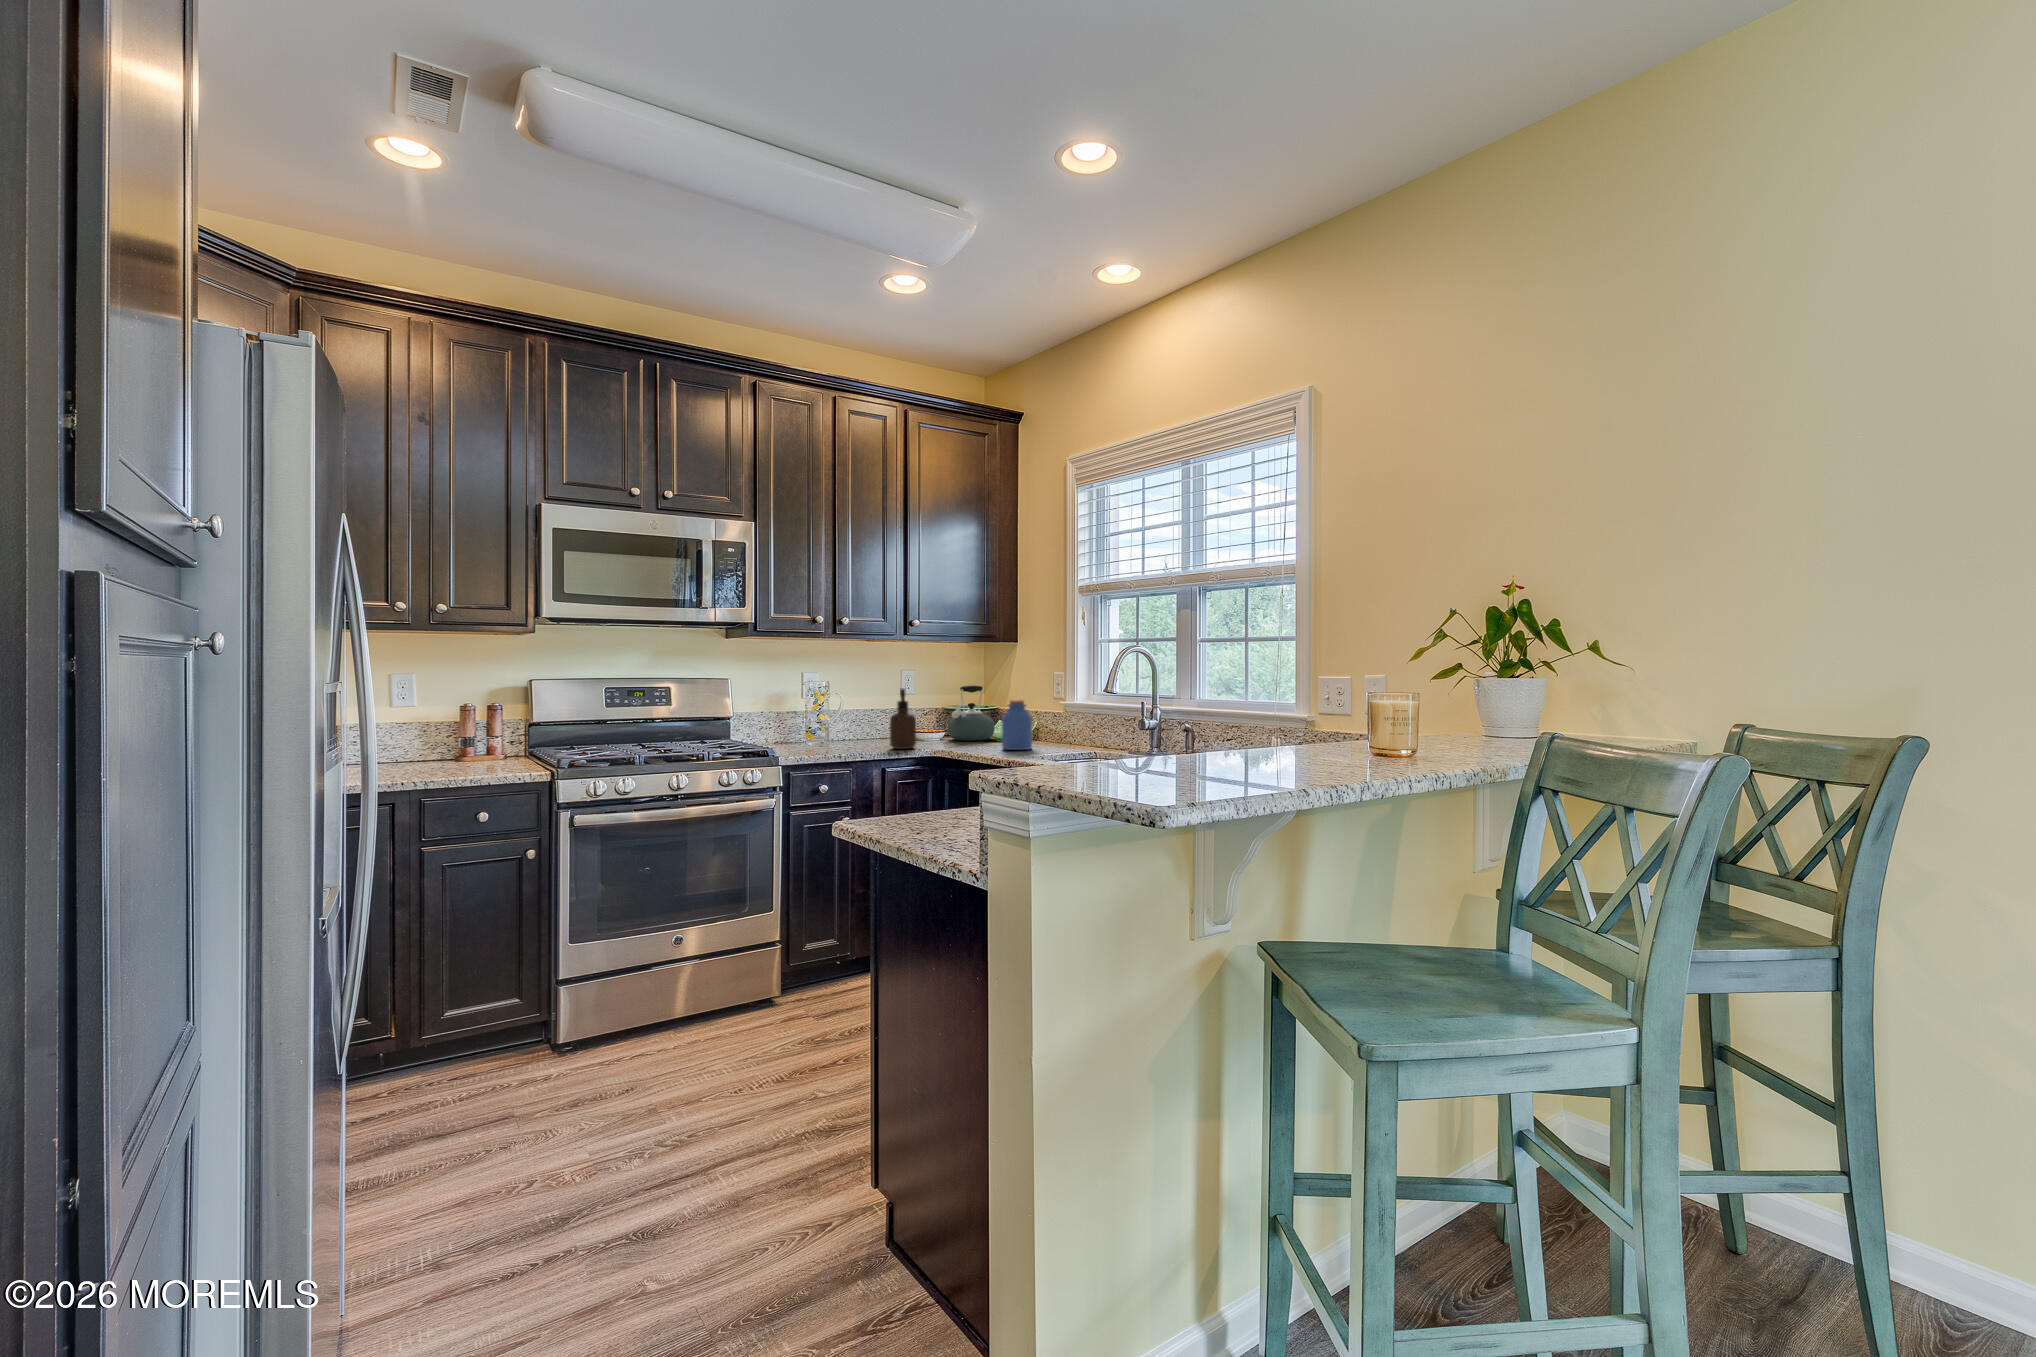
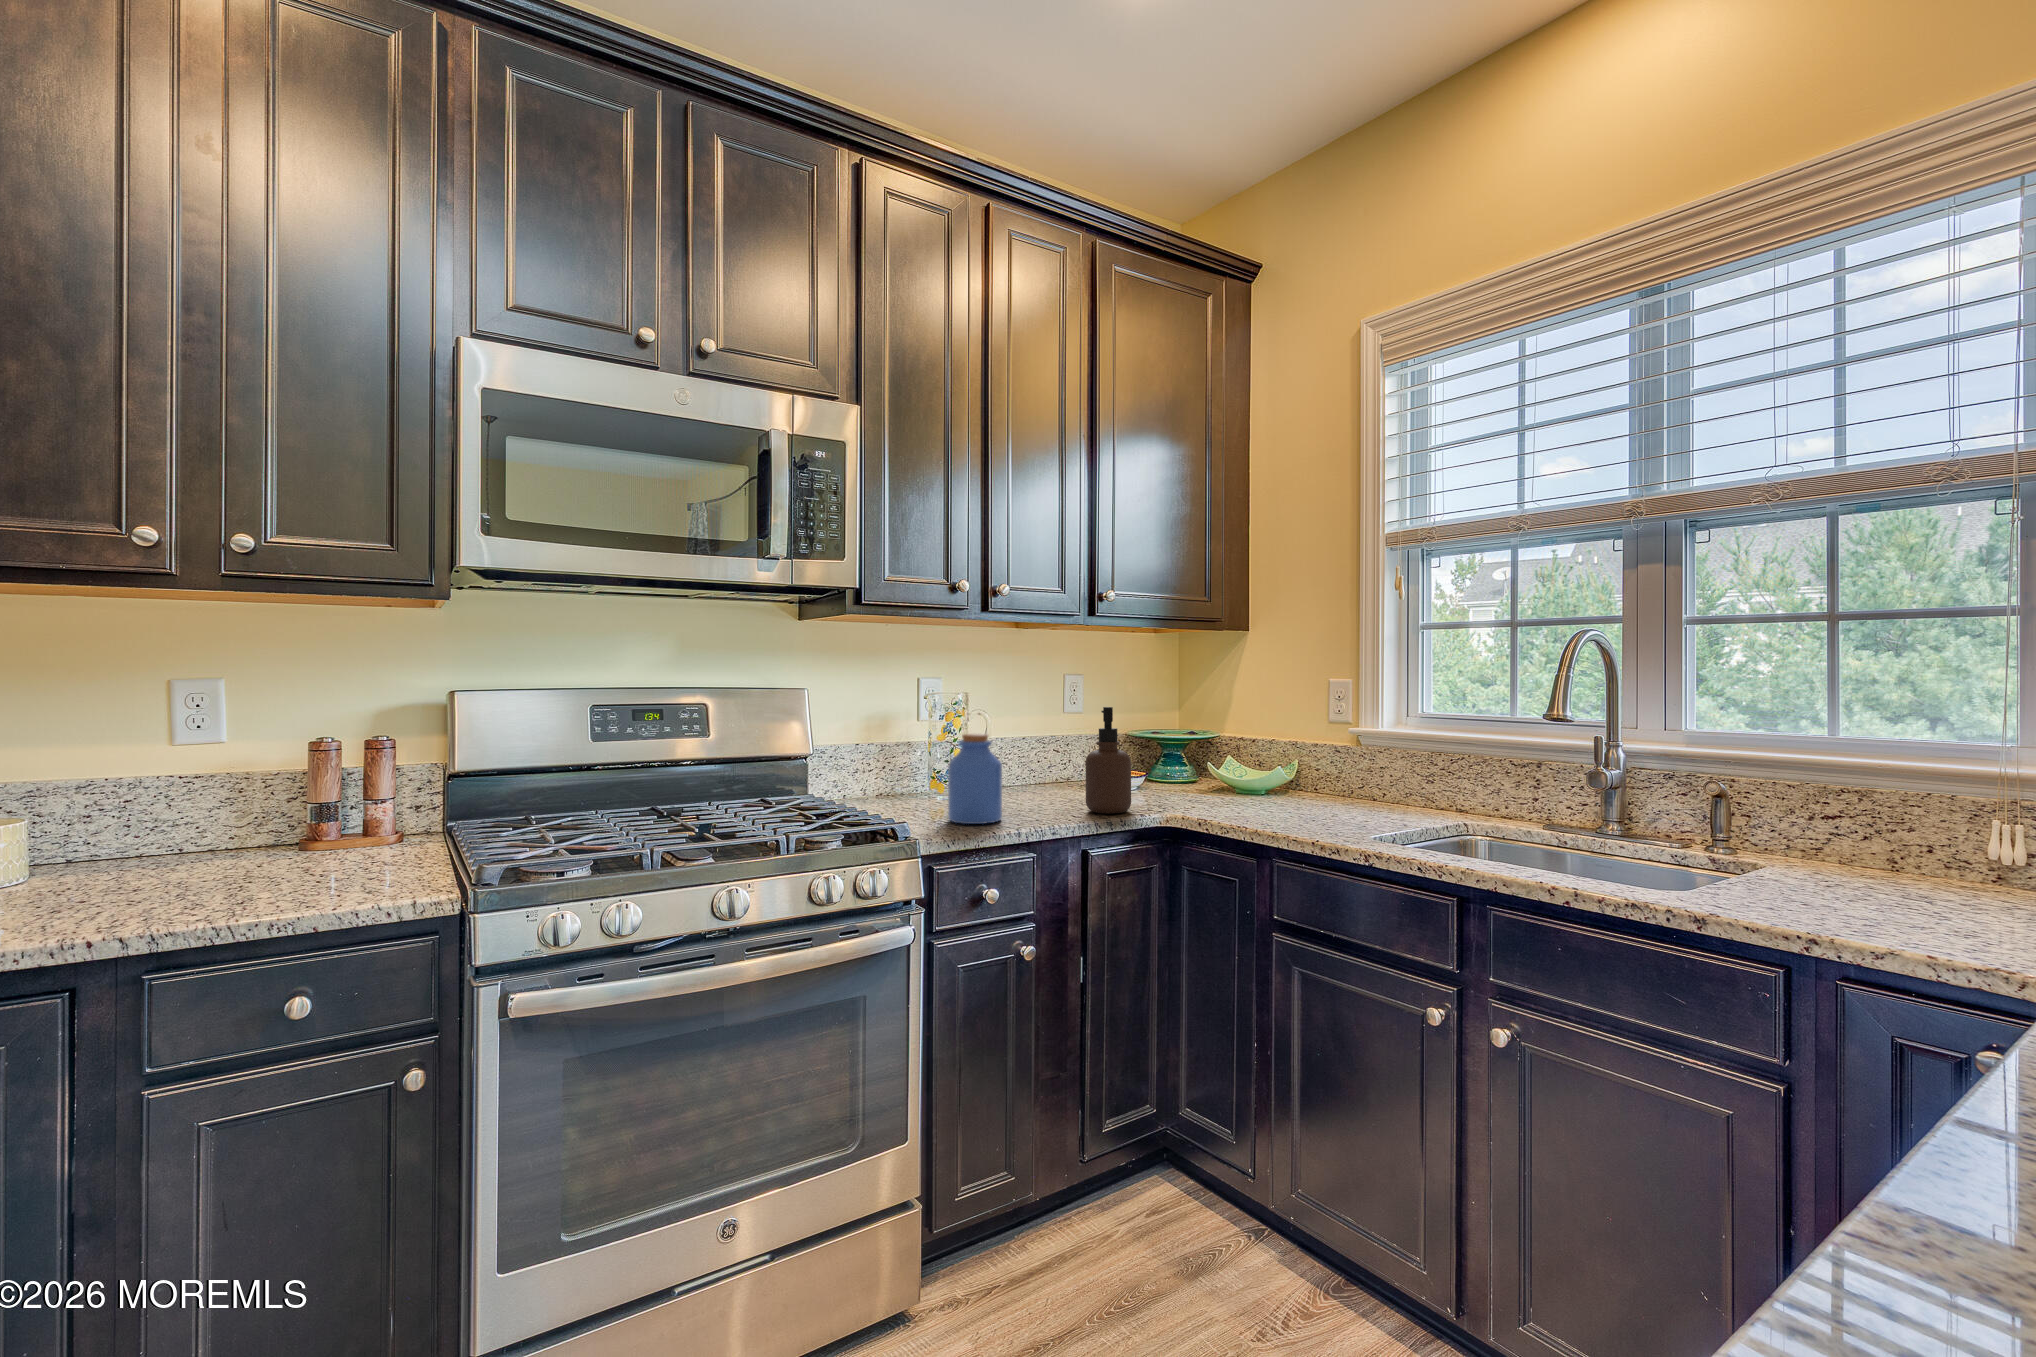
kettle: present [948,686,995,740] -> none [1160,701,1238,793]
jar: present [1002,700,1032,750] -> present [948,734,1002,824]

